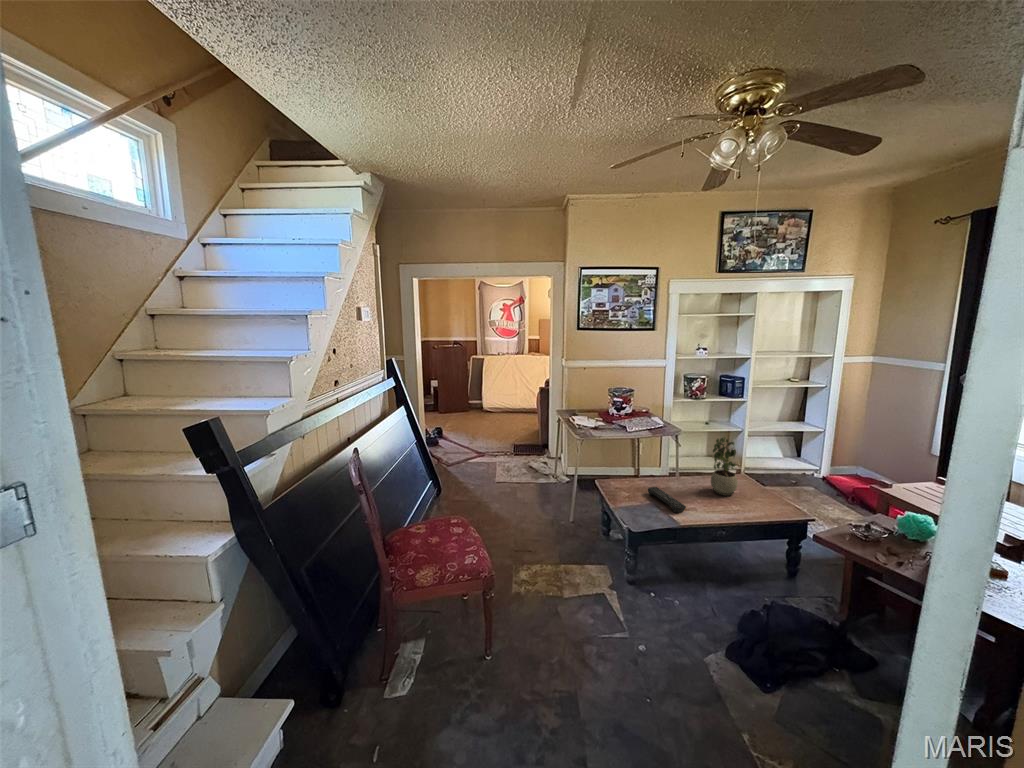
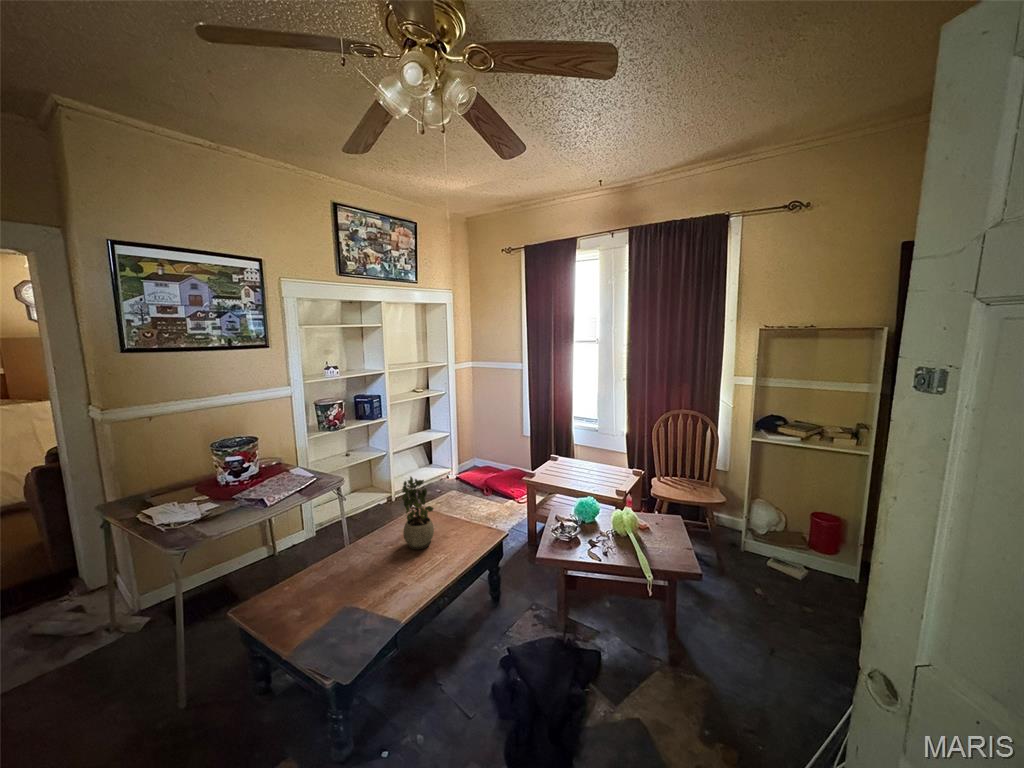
remote control: present [648,487,686,513] -> none [332,579,398,610]

